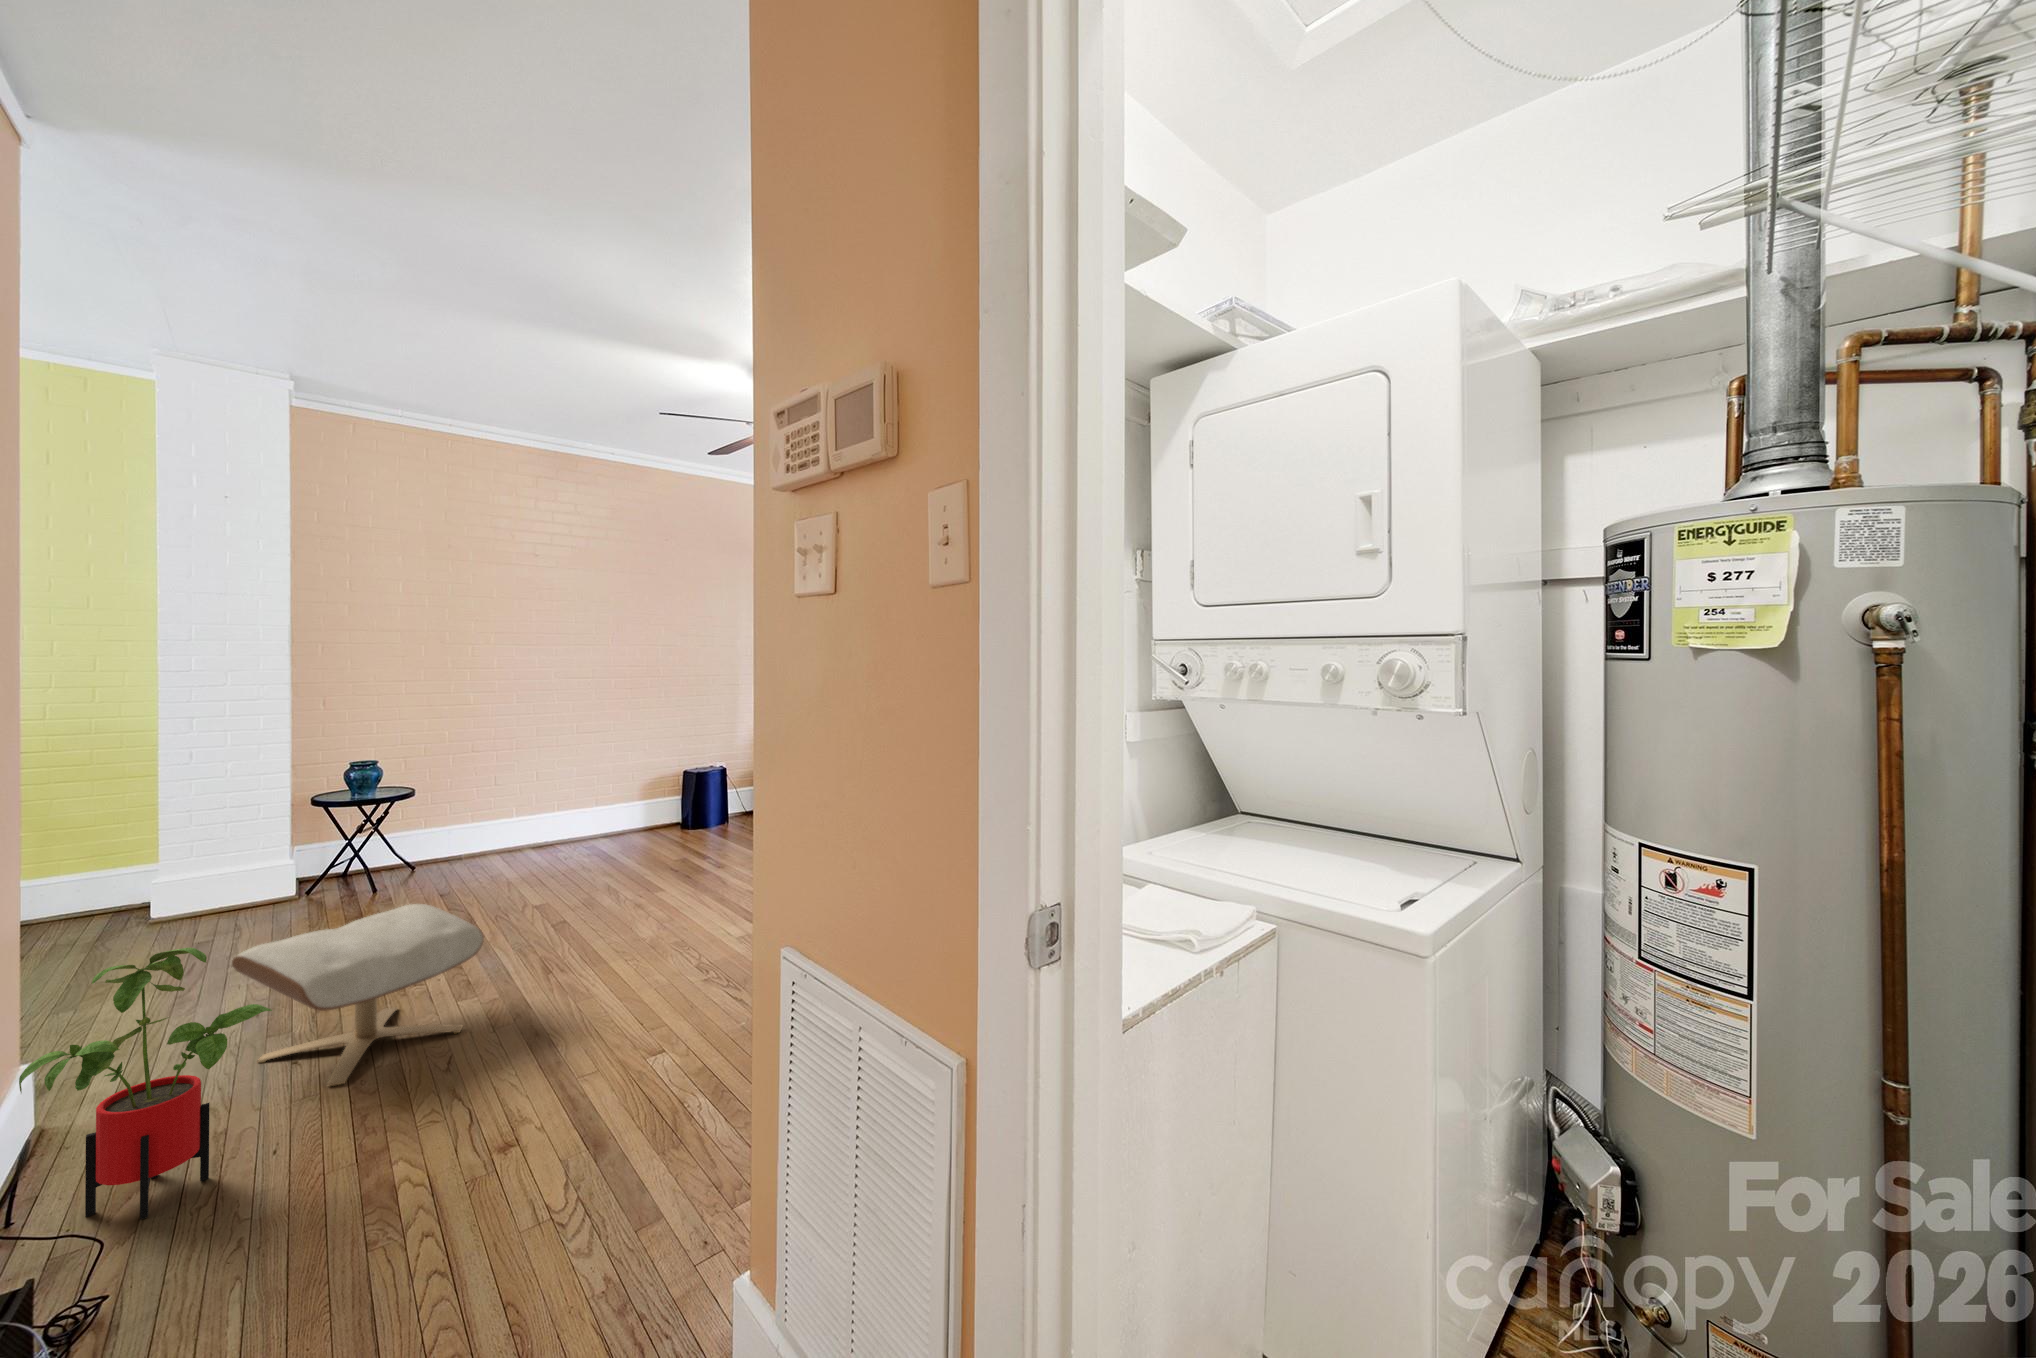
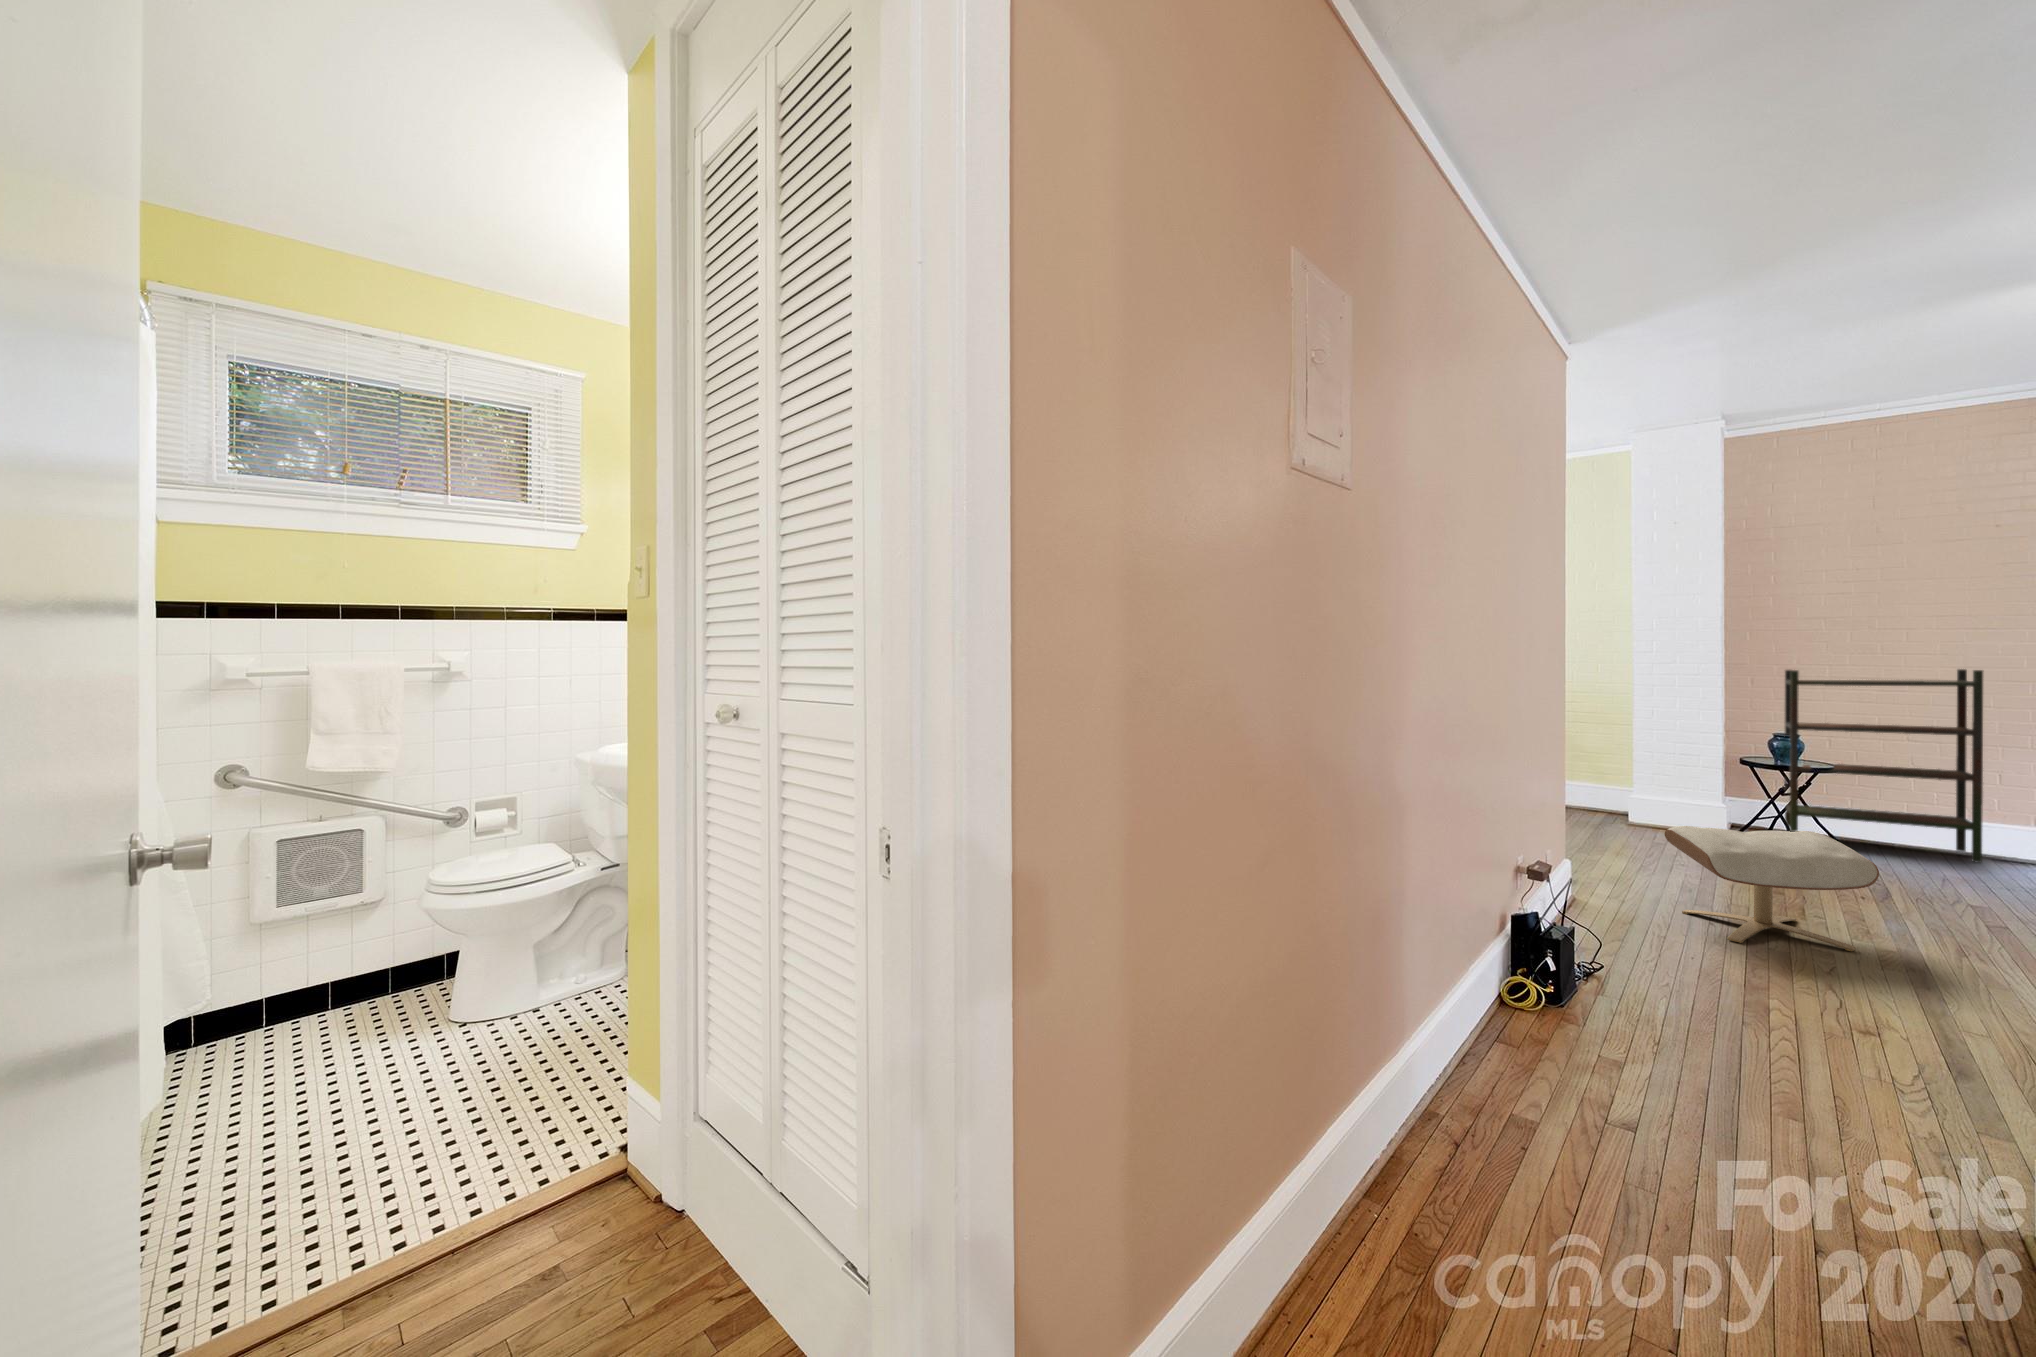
bookshelf: none [359,692,527,886] -> present [1784,669,1983,863]
house plant: present [19,948,272,1219] -> none [1555,797,1684,950]

